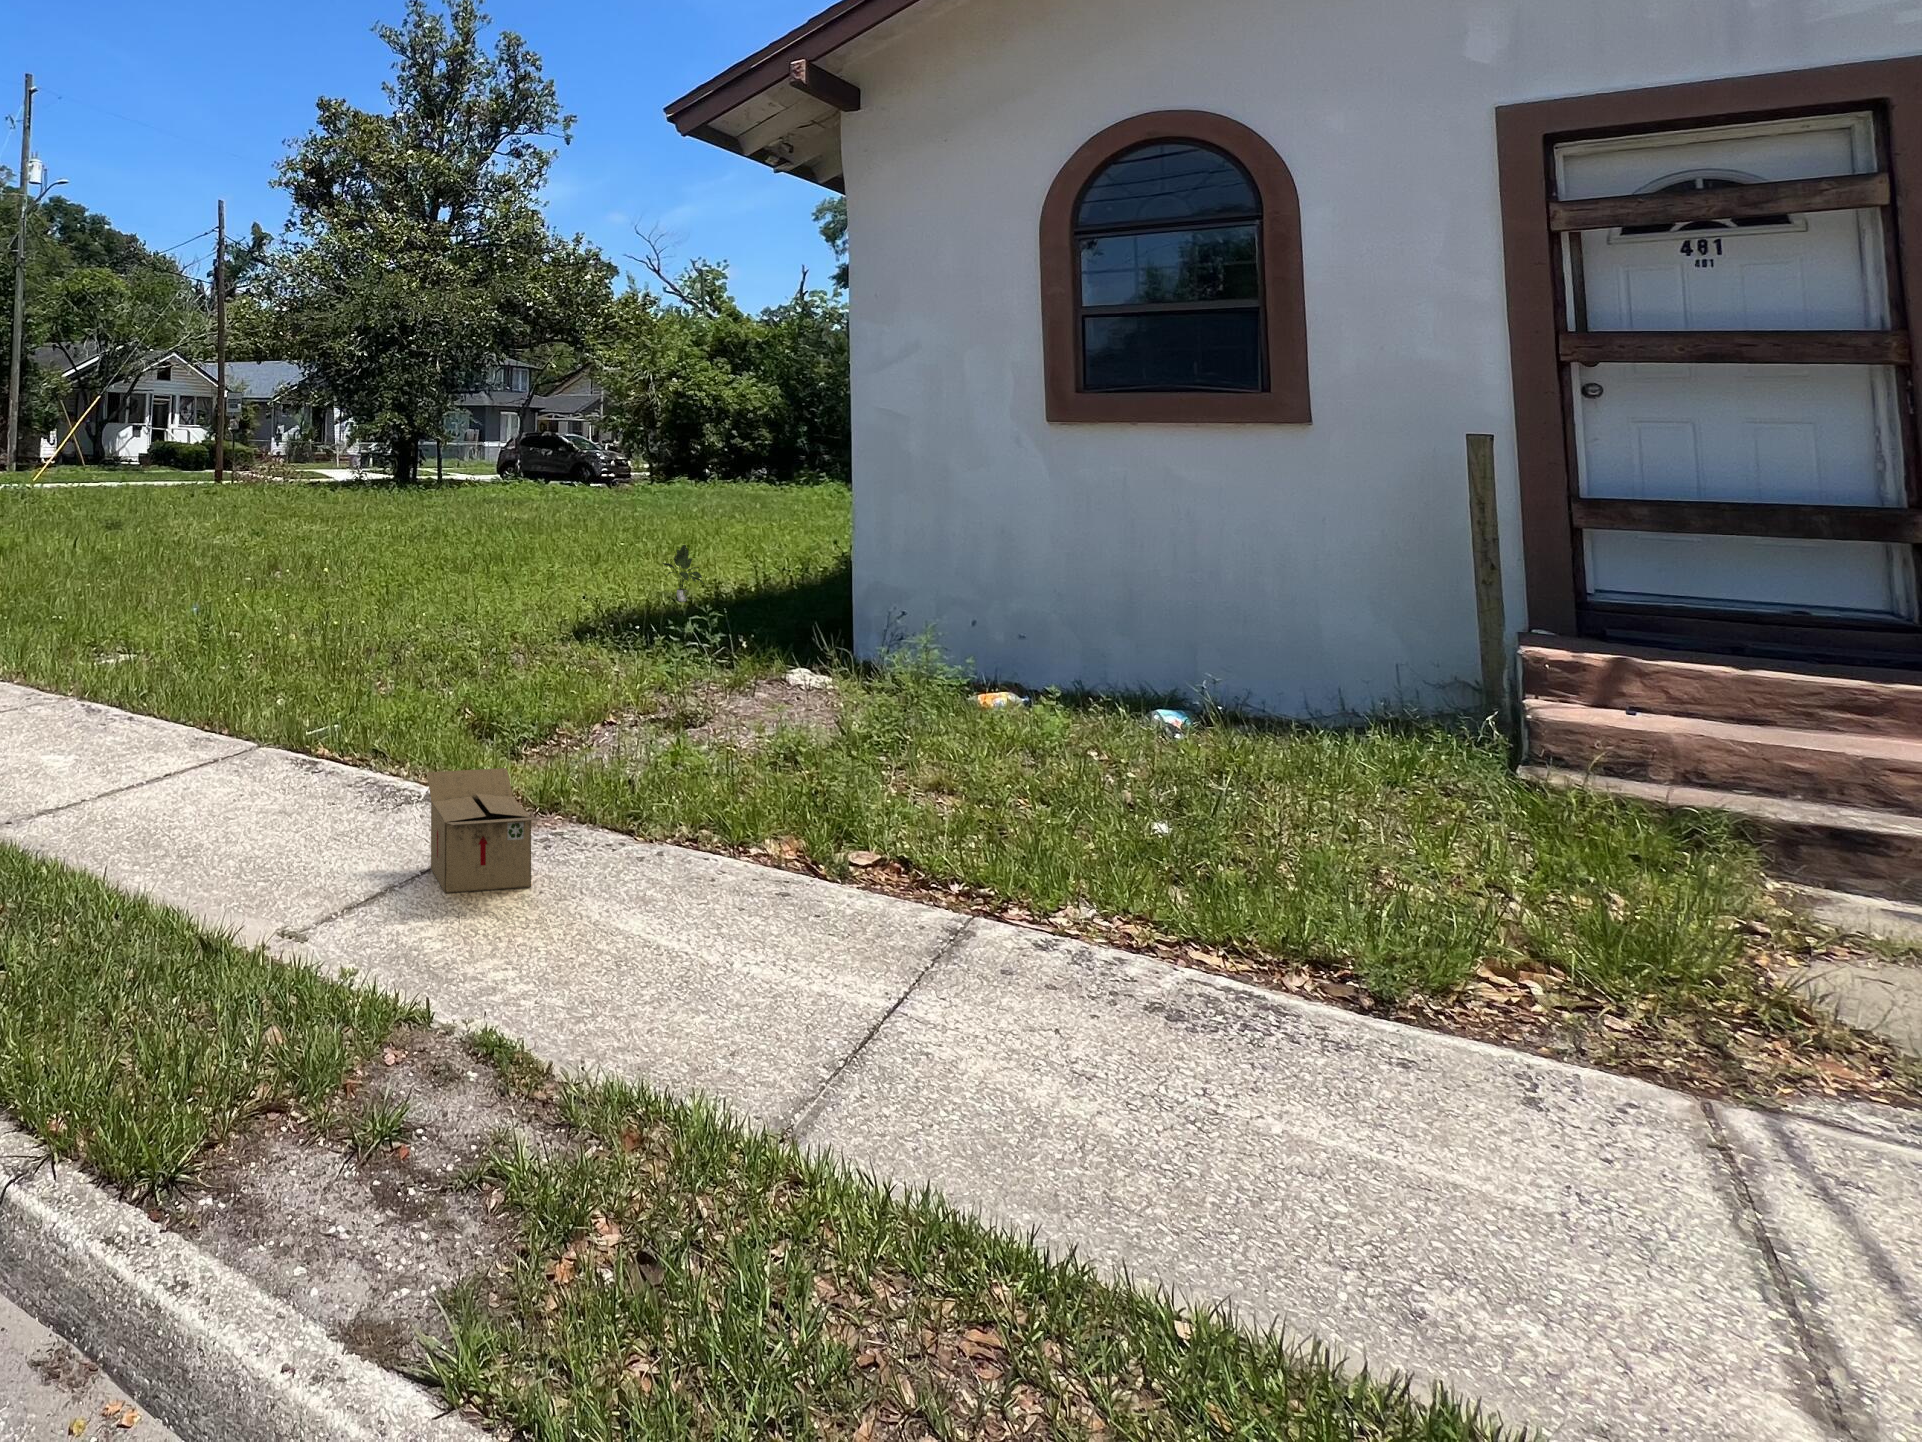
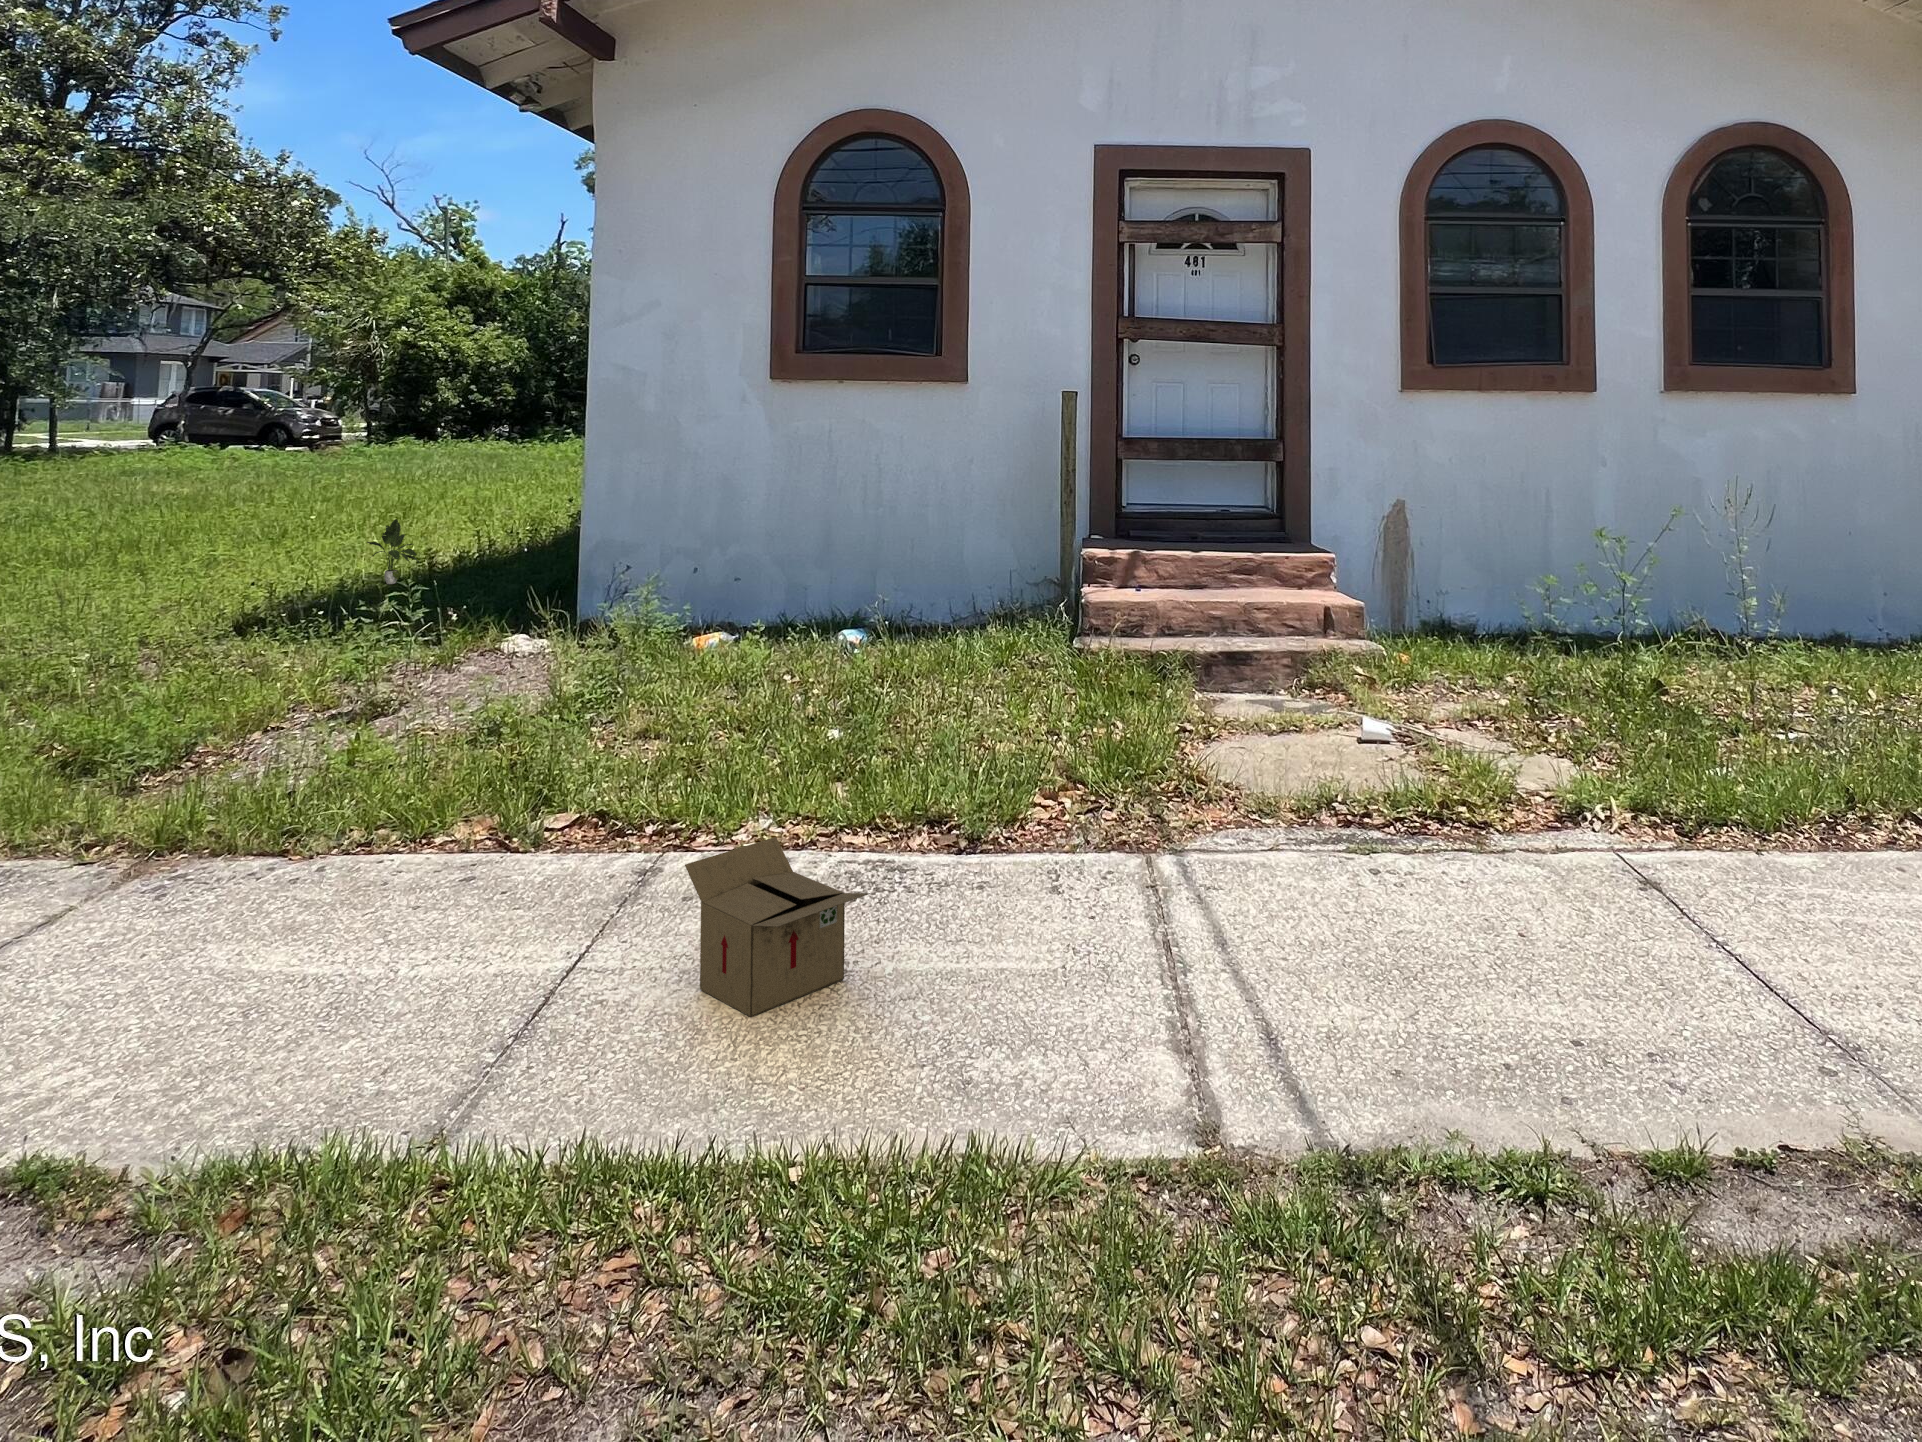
cardboard box: present [427,768,539,893] -> present [685,837,870,1017]

